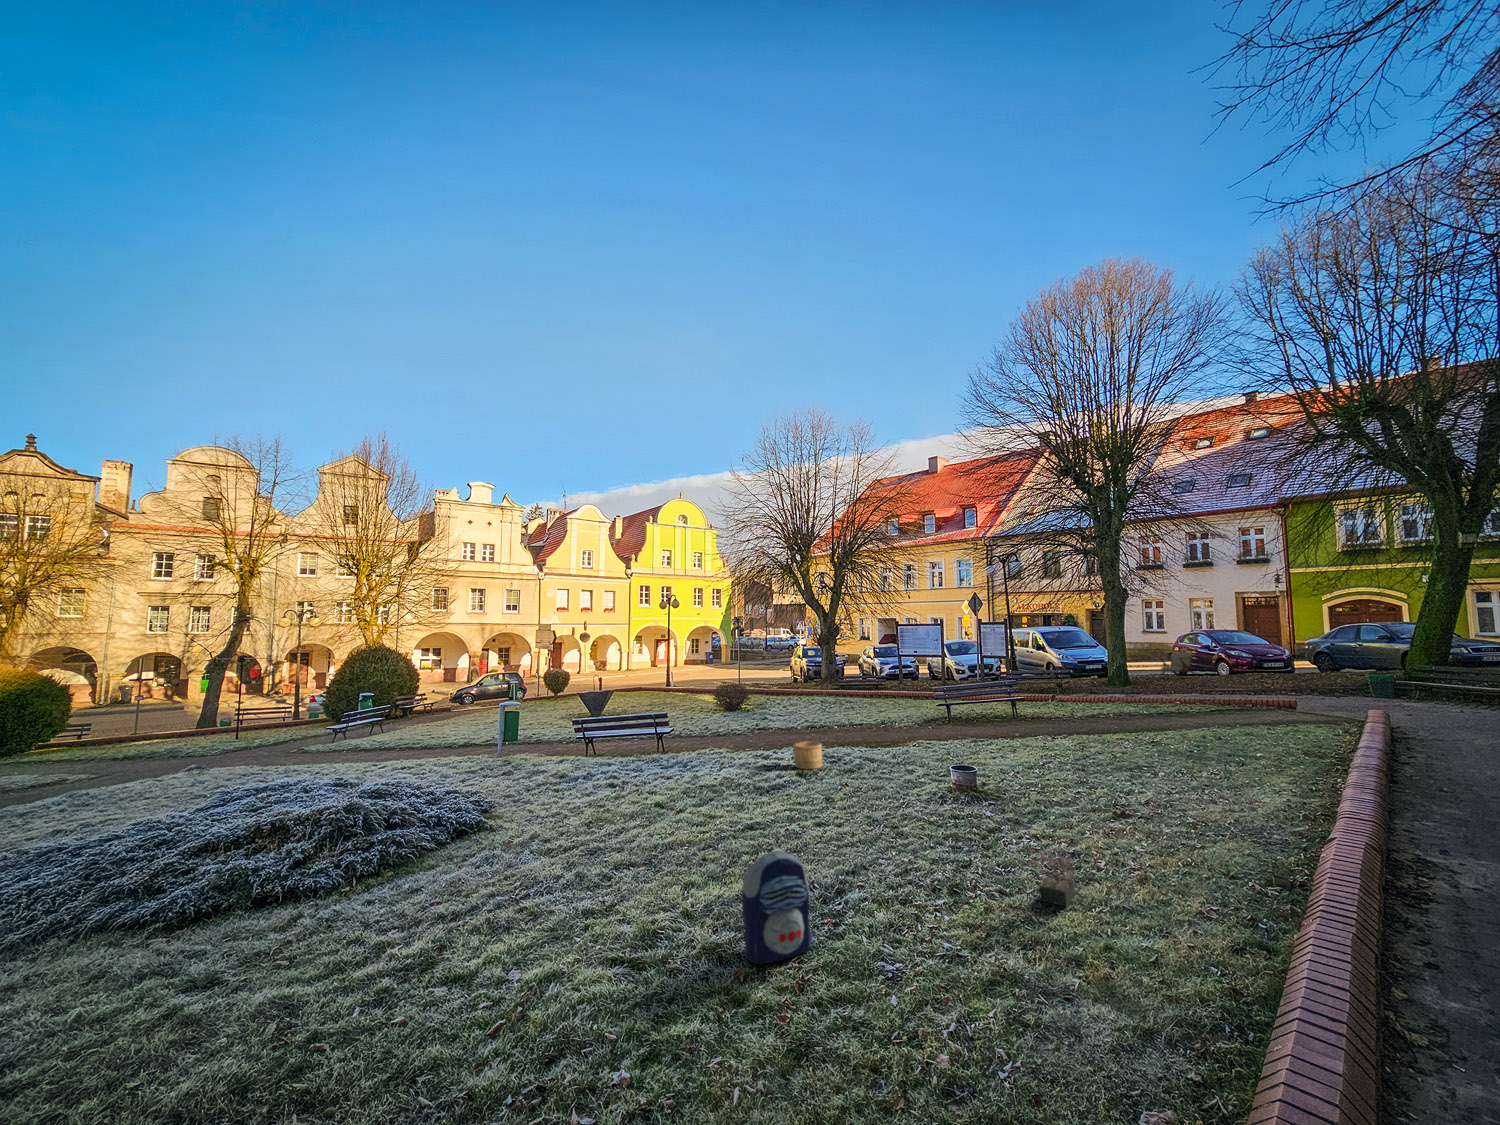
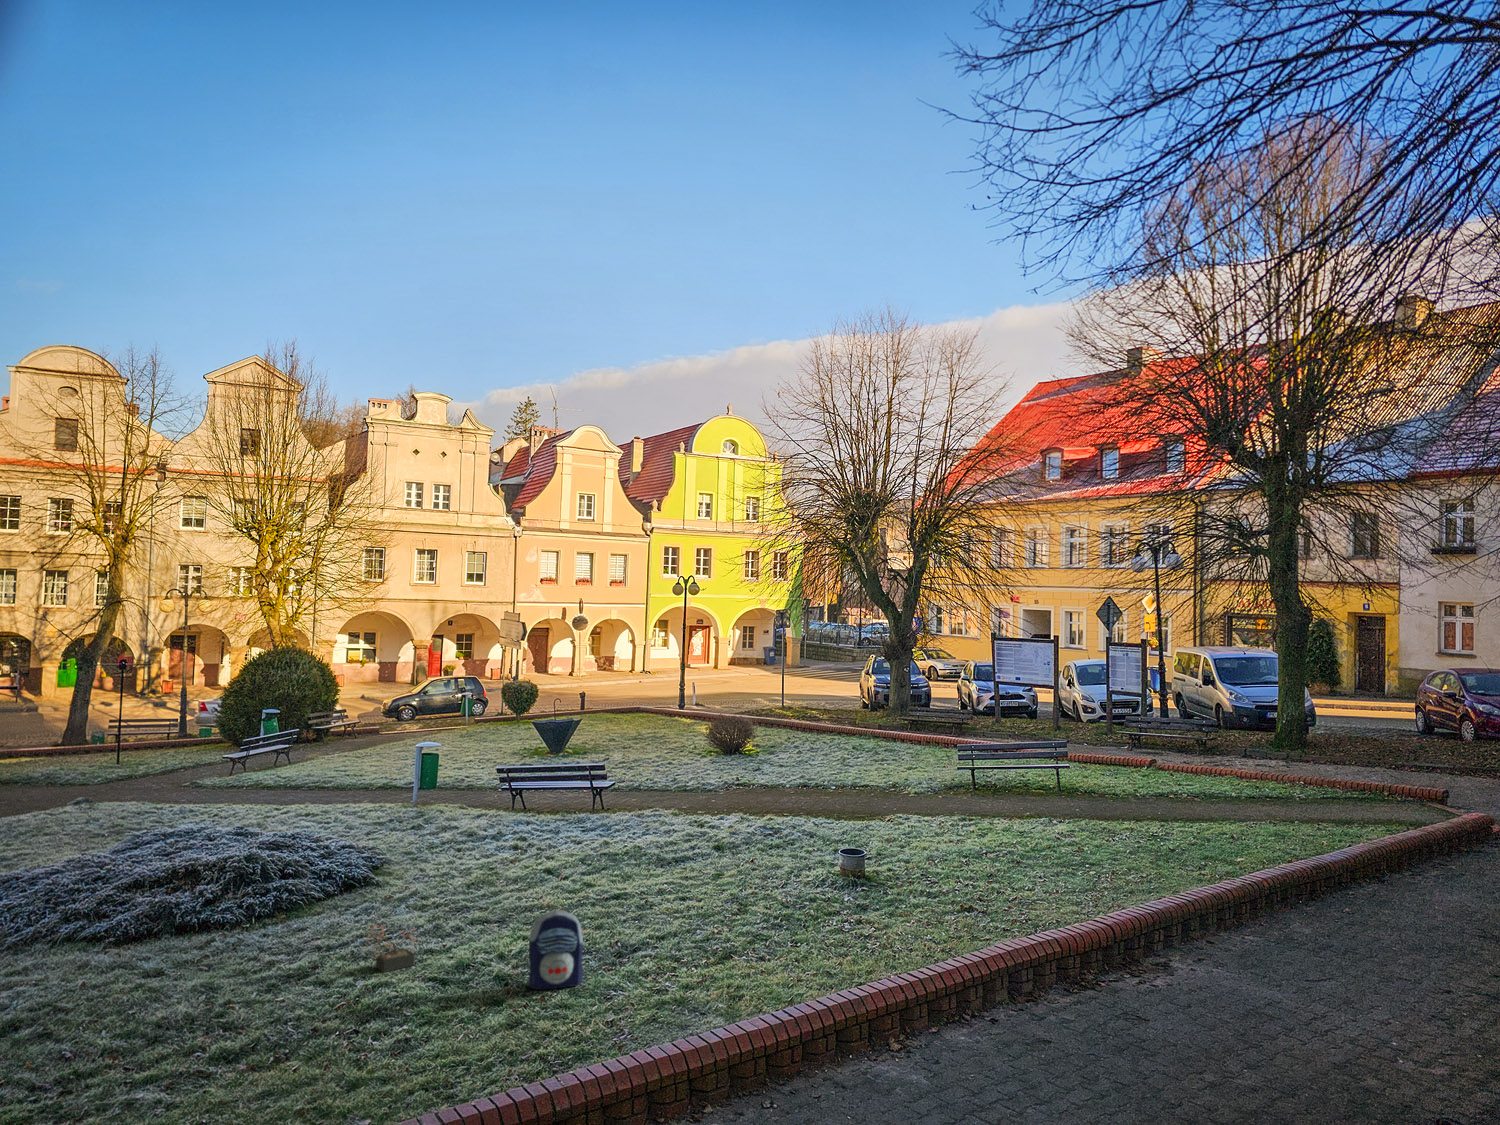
lounge chair: present [1160,652,1194,678] -> none [1429,698,1490,743]
wooden bucket: present [794,741,822,769] -> none [726,814,760,846]
decorative plant: present [1028,848,1076,907] -> present [365,925,420,972]

